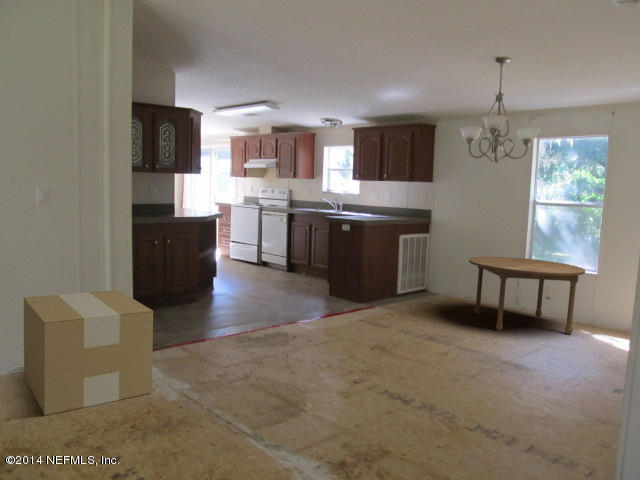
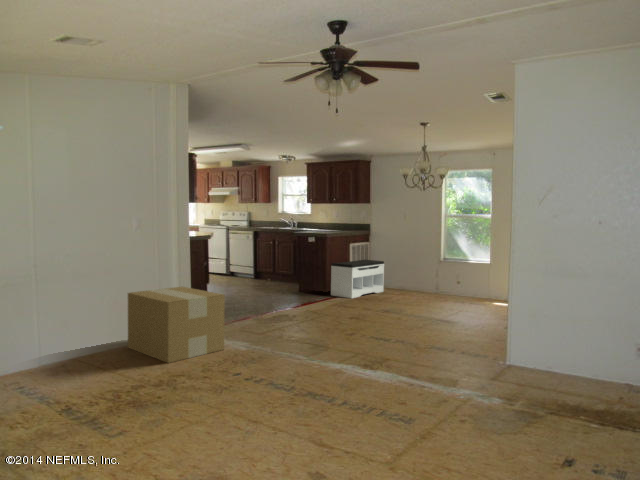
bench: none [369,257,446,309] -> present [331,260,384,298]
dining table: present [469,257,585,335] -> none [404,256,482,306]

